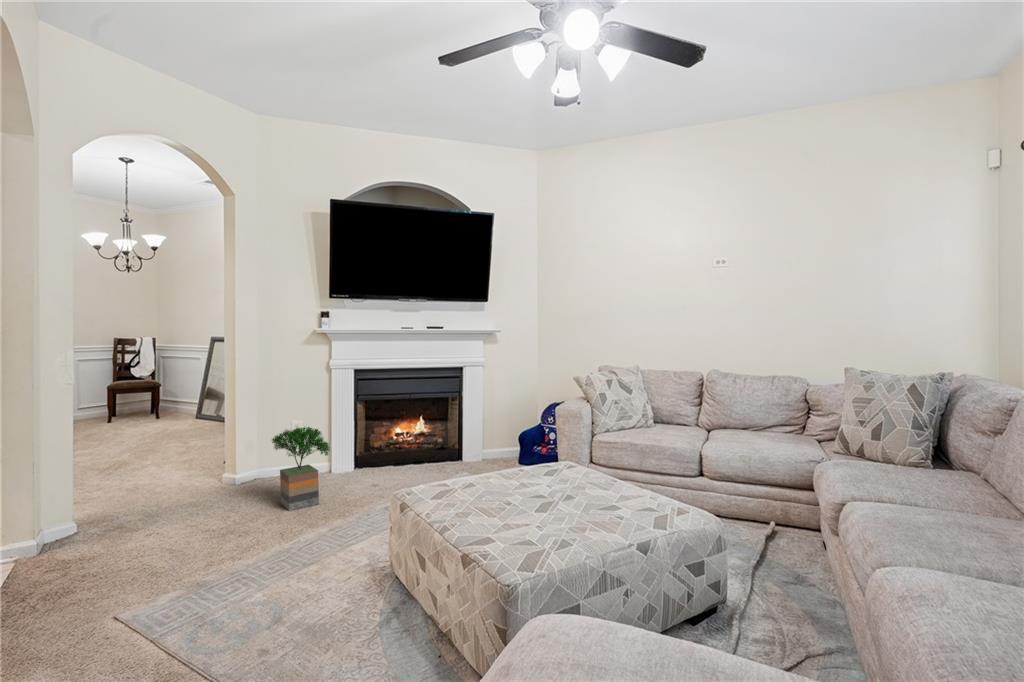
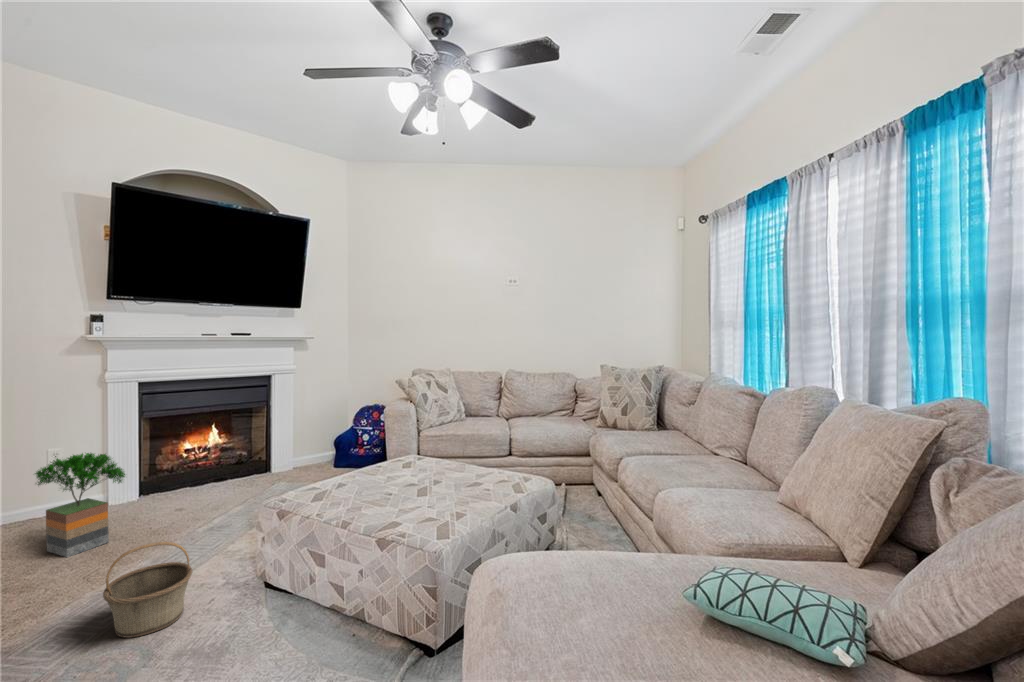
basket: none [277,512,344,592] -> present [103,542,192,638]

